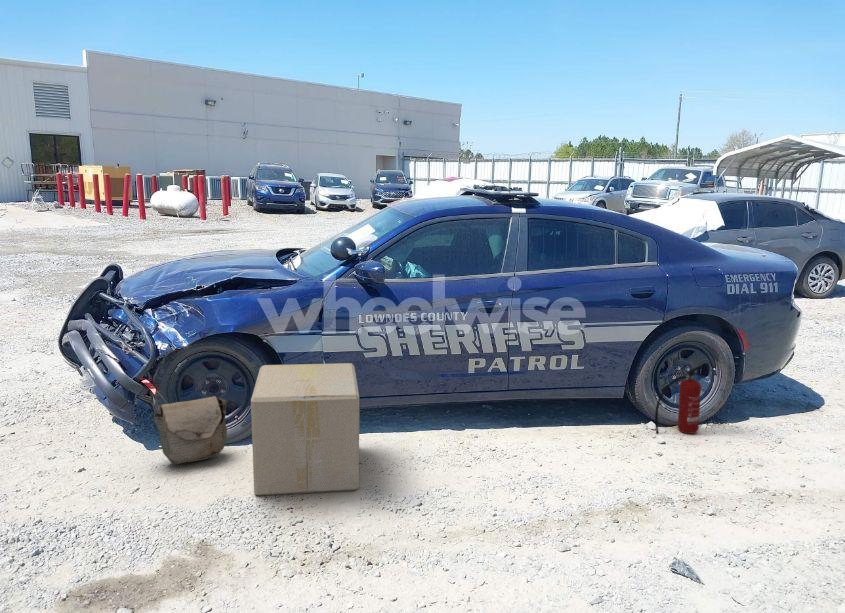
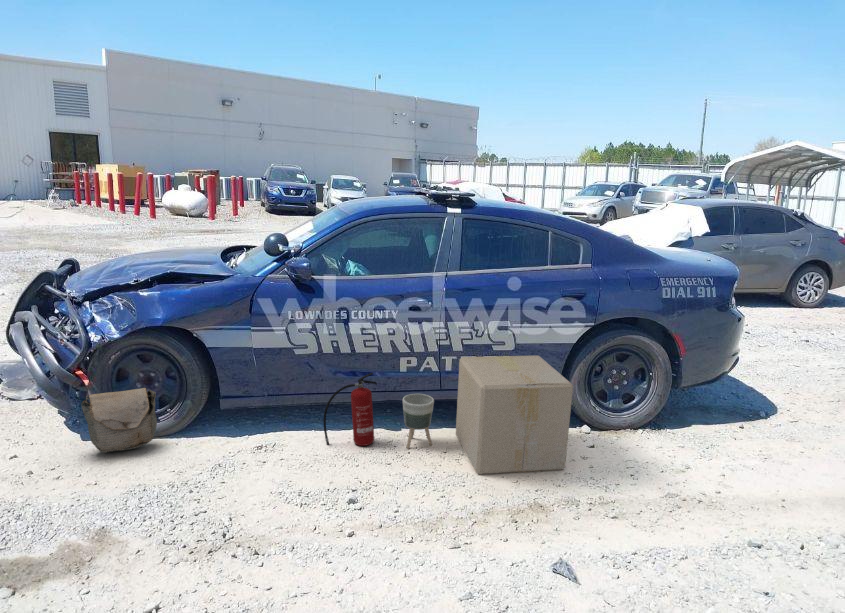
cardboard box: present [251,363,359,495] -> present [456,356,573,474]
fire extinguisher: present [655,365,705,434] -> present [323,373,377,446]
planter: none [475,395,507,451] -> present [403,394,434,449]

